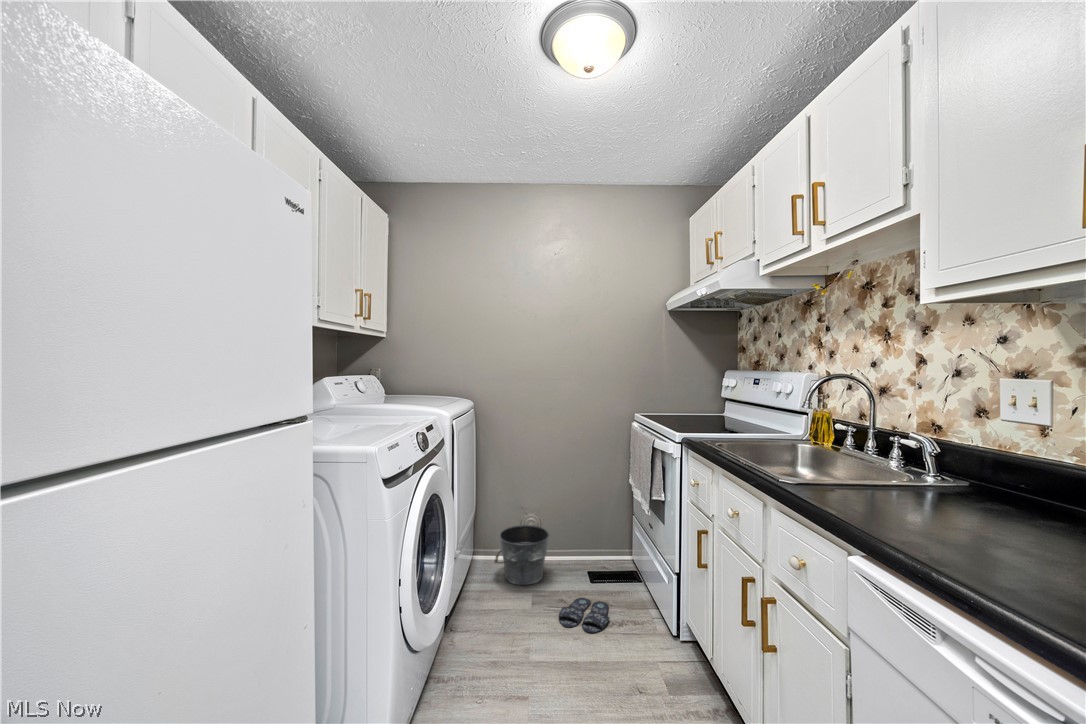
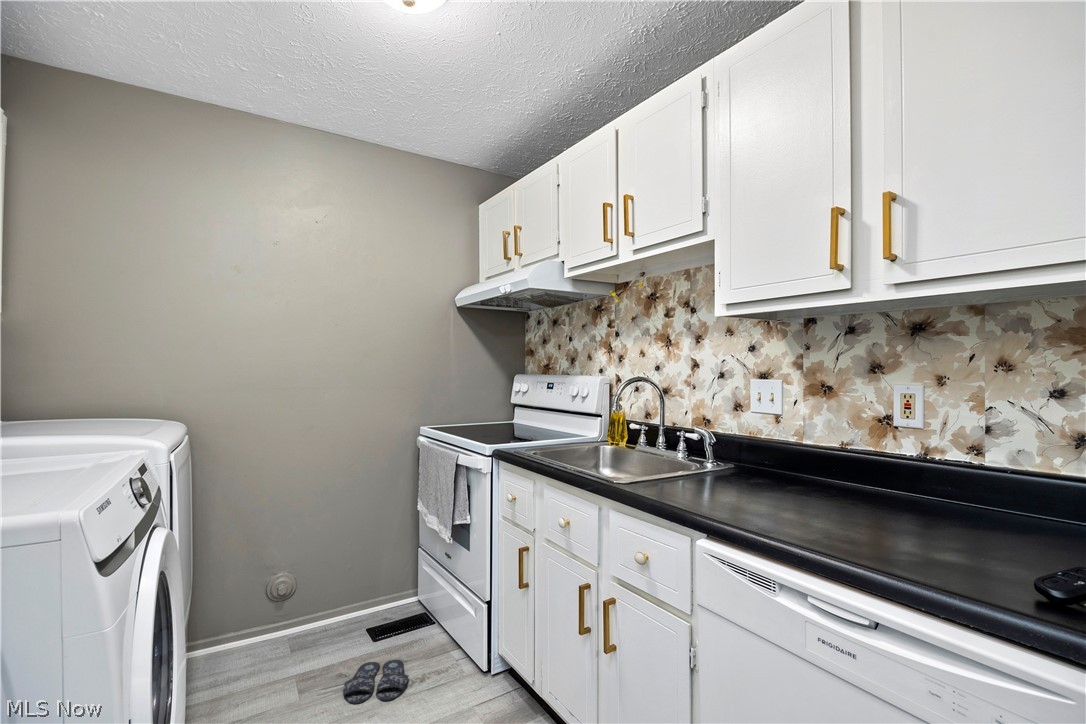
bucket: present [494,525,549,585] -> none [233,587,316,672]

